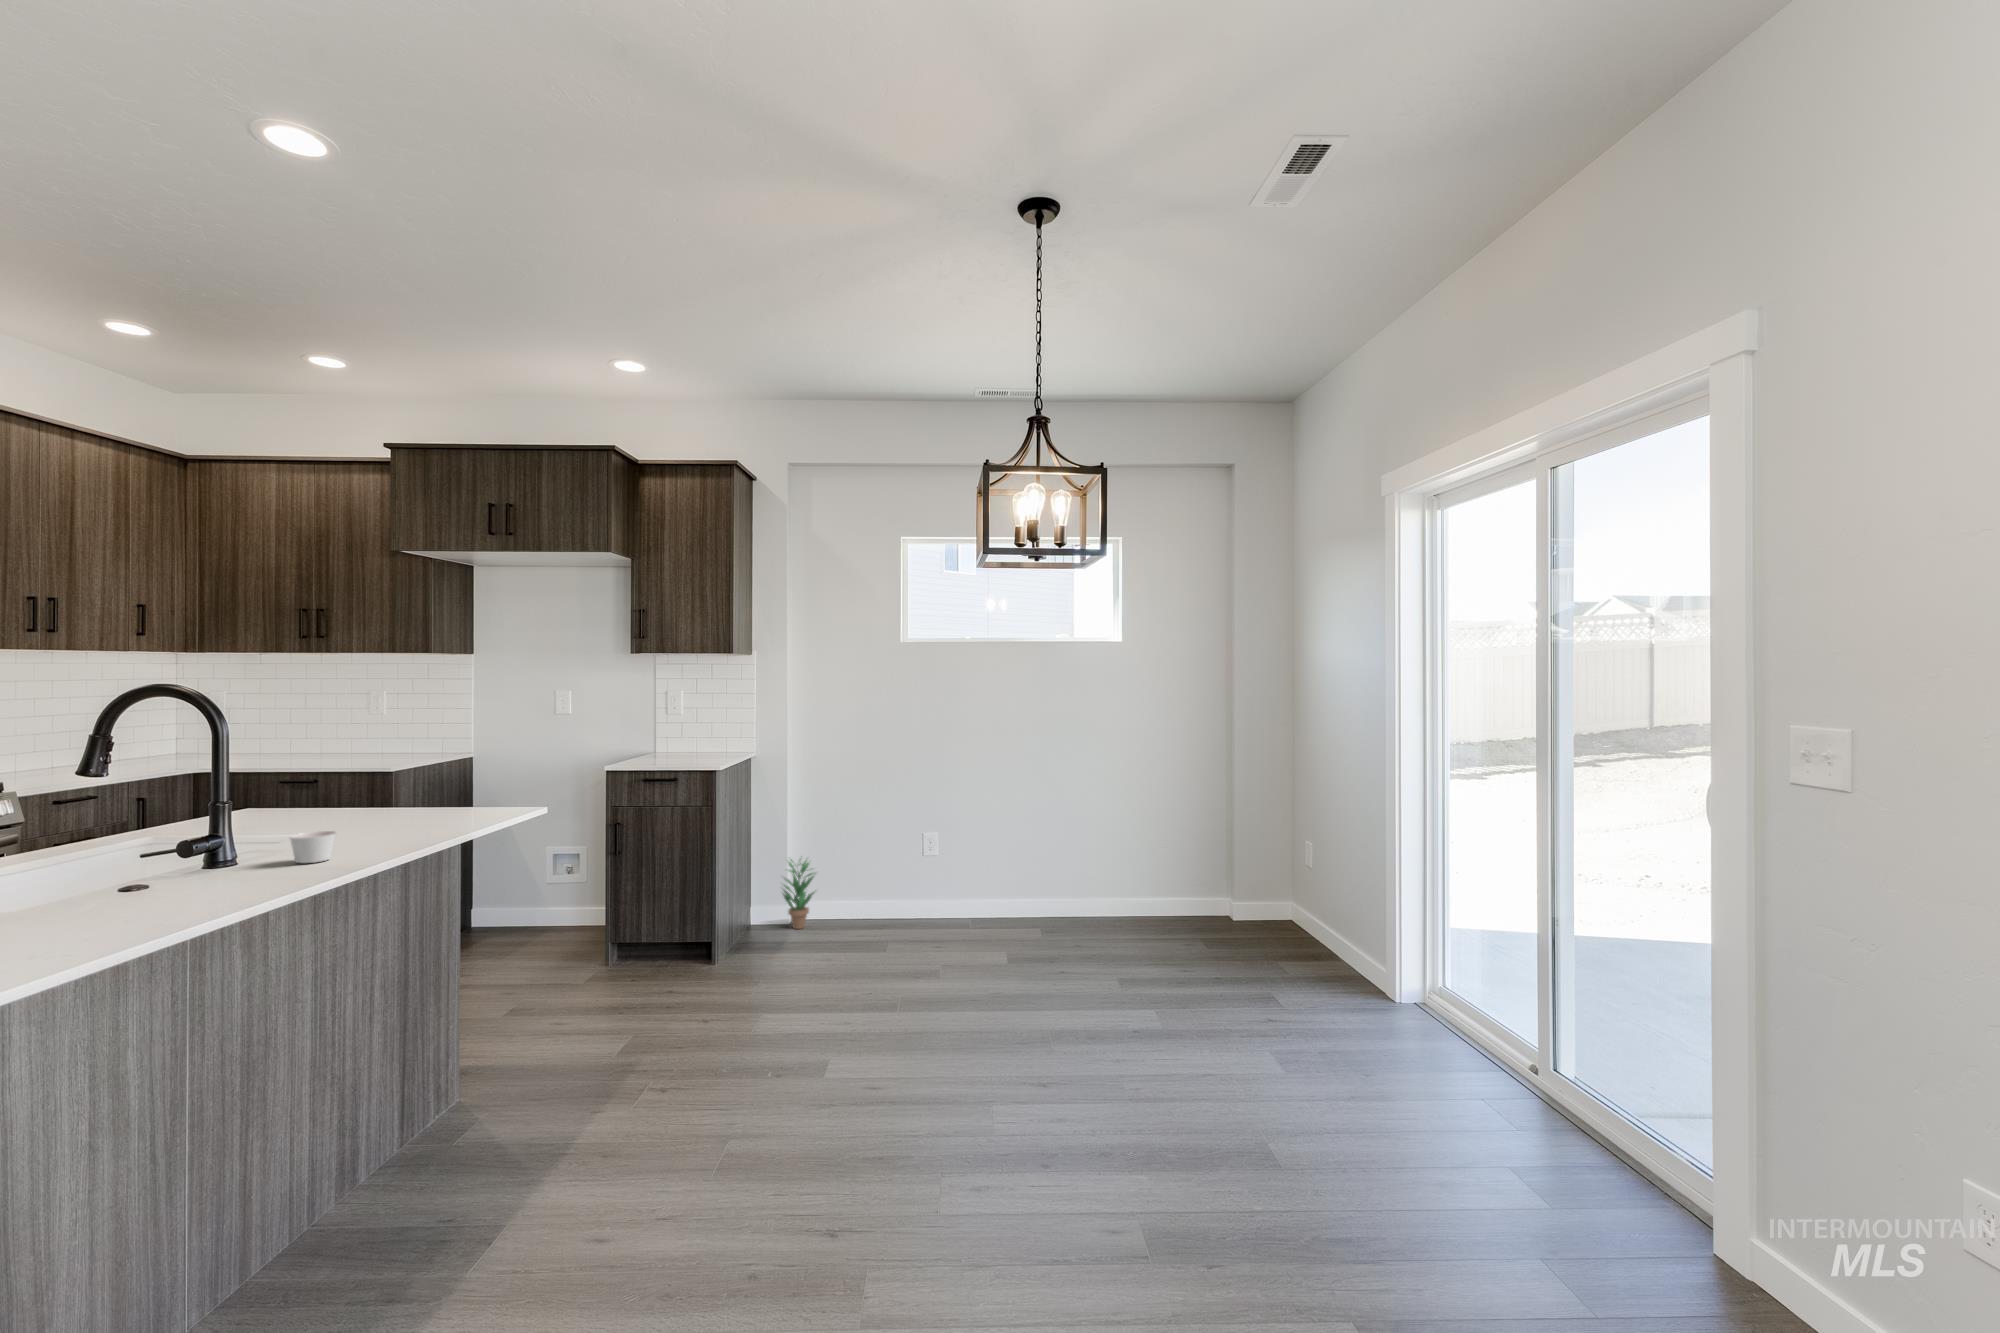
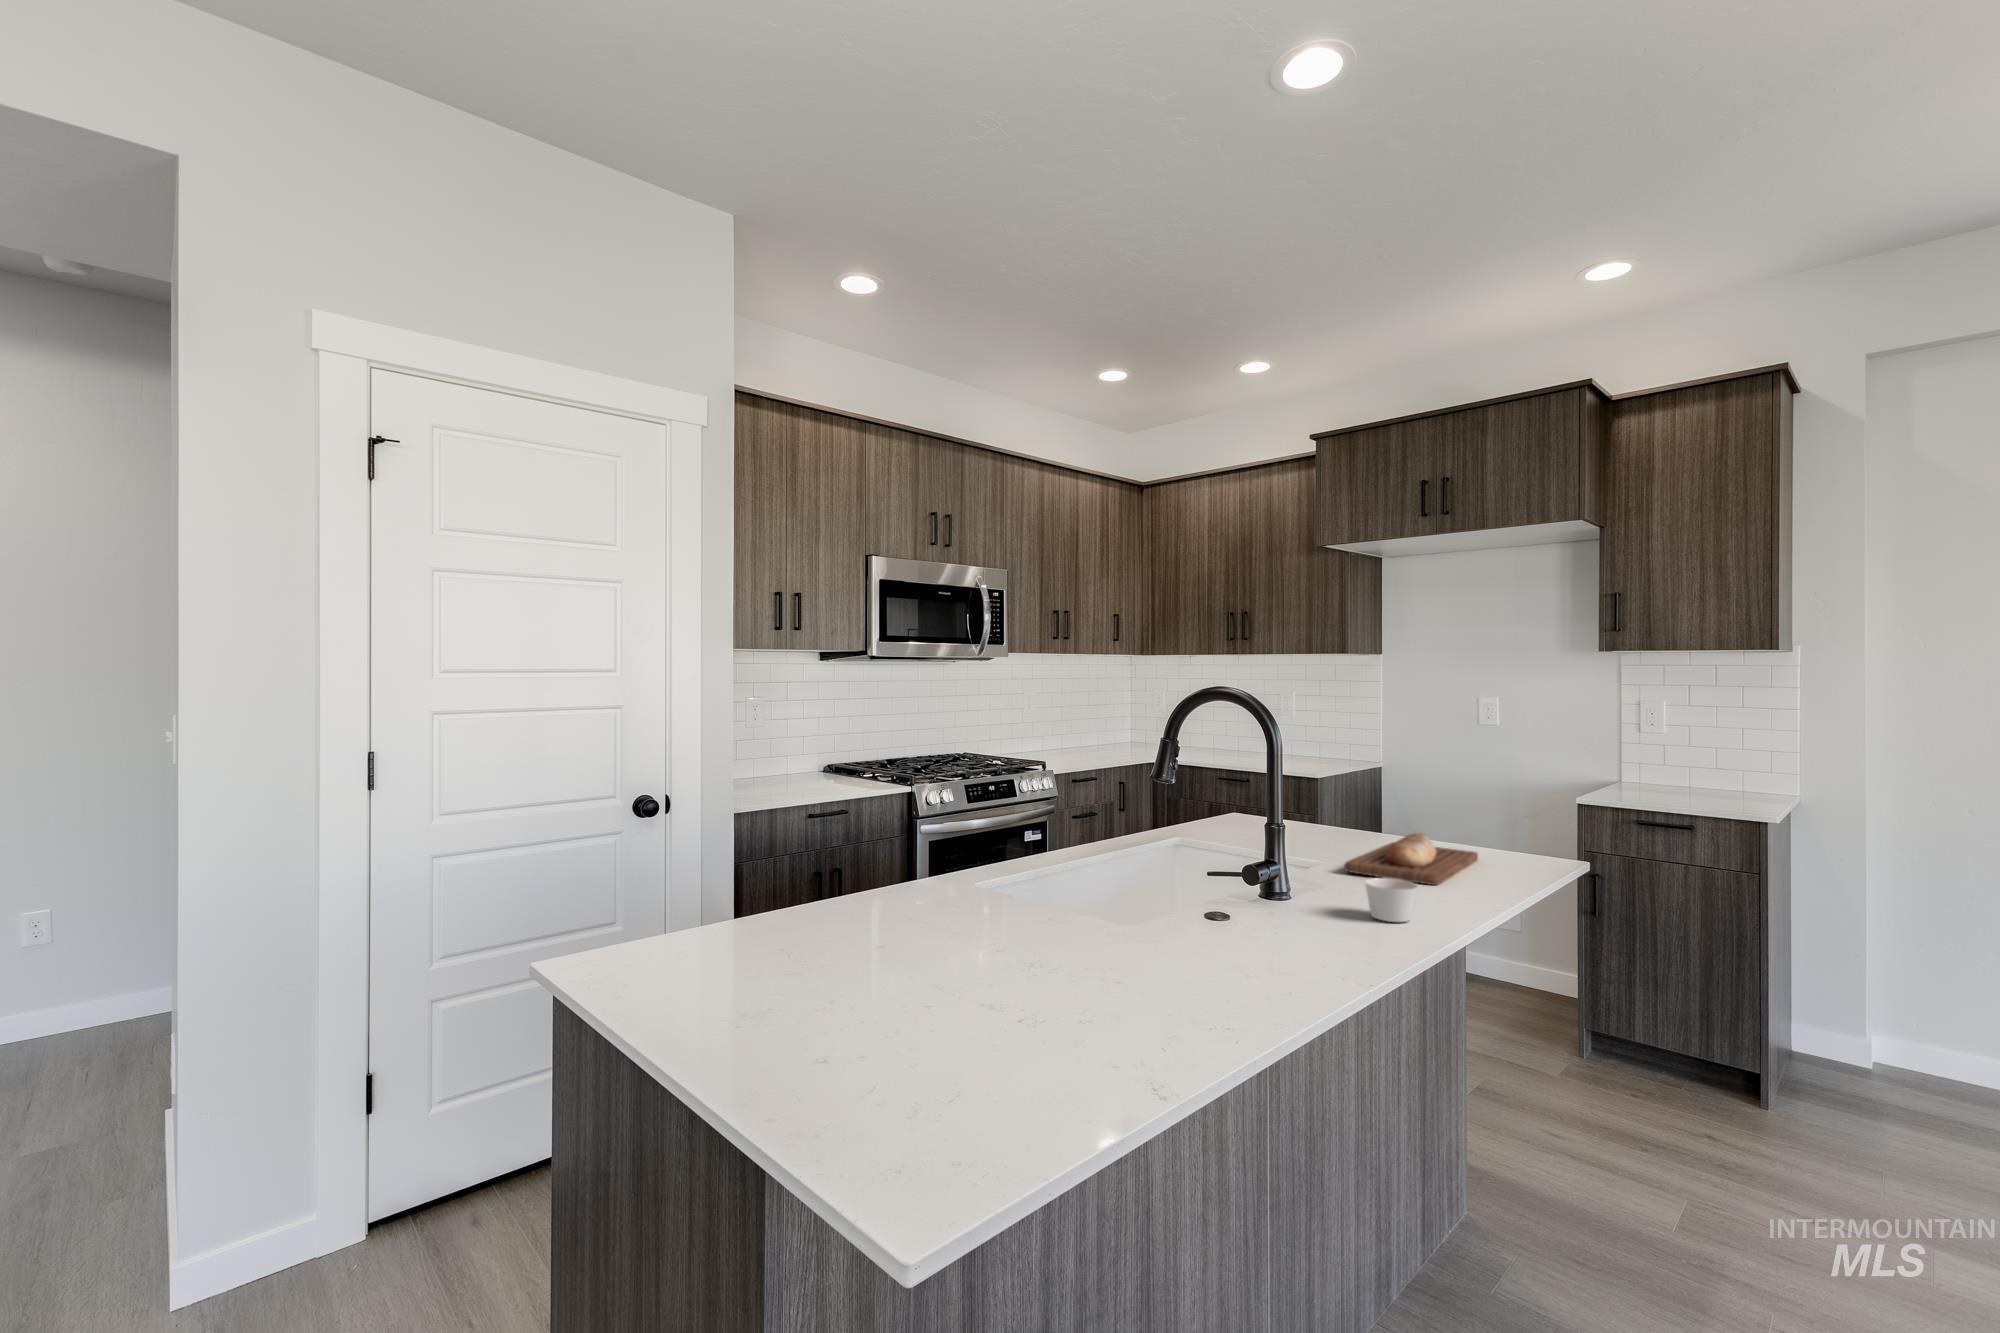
bread loaf: none [312,800,451,838] -> present [1344,833,1478,885]
potted plant: present [782,860,816,929] -> none [1844,960,1934,1076]

